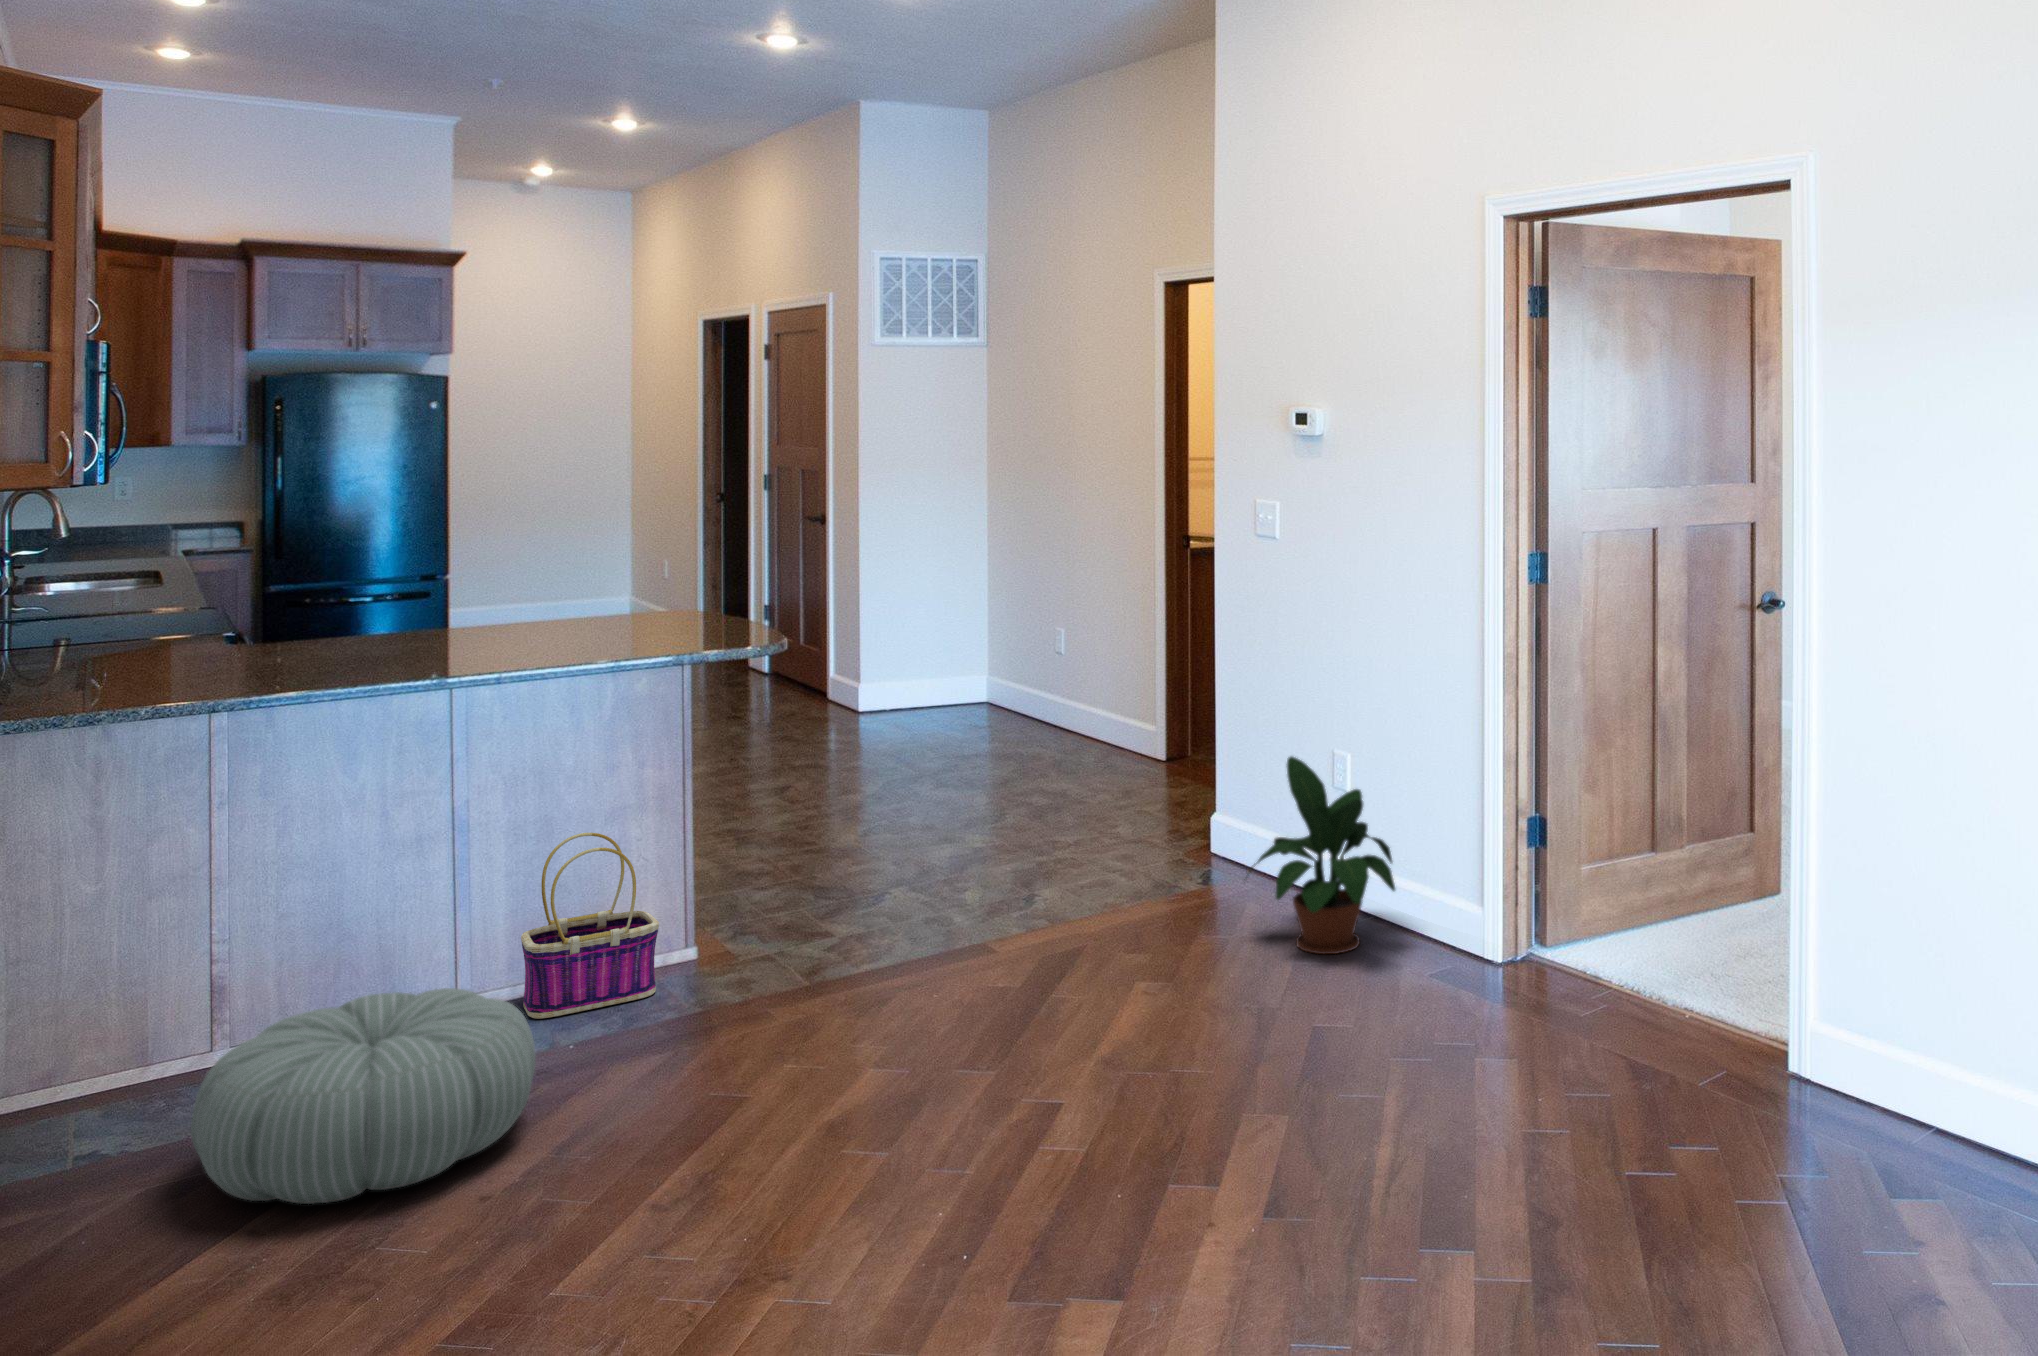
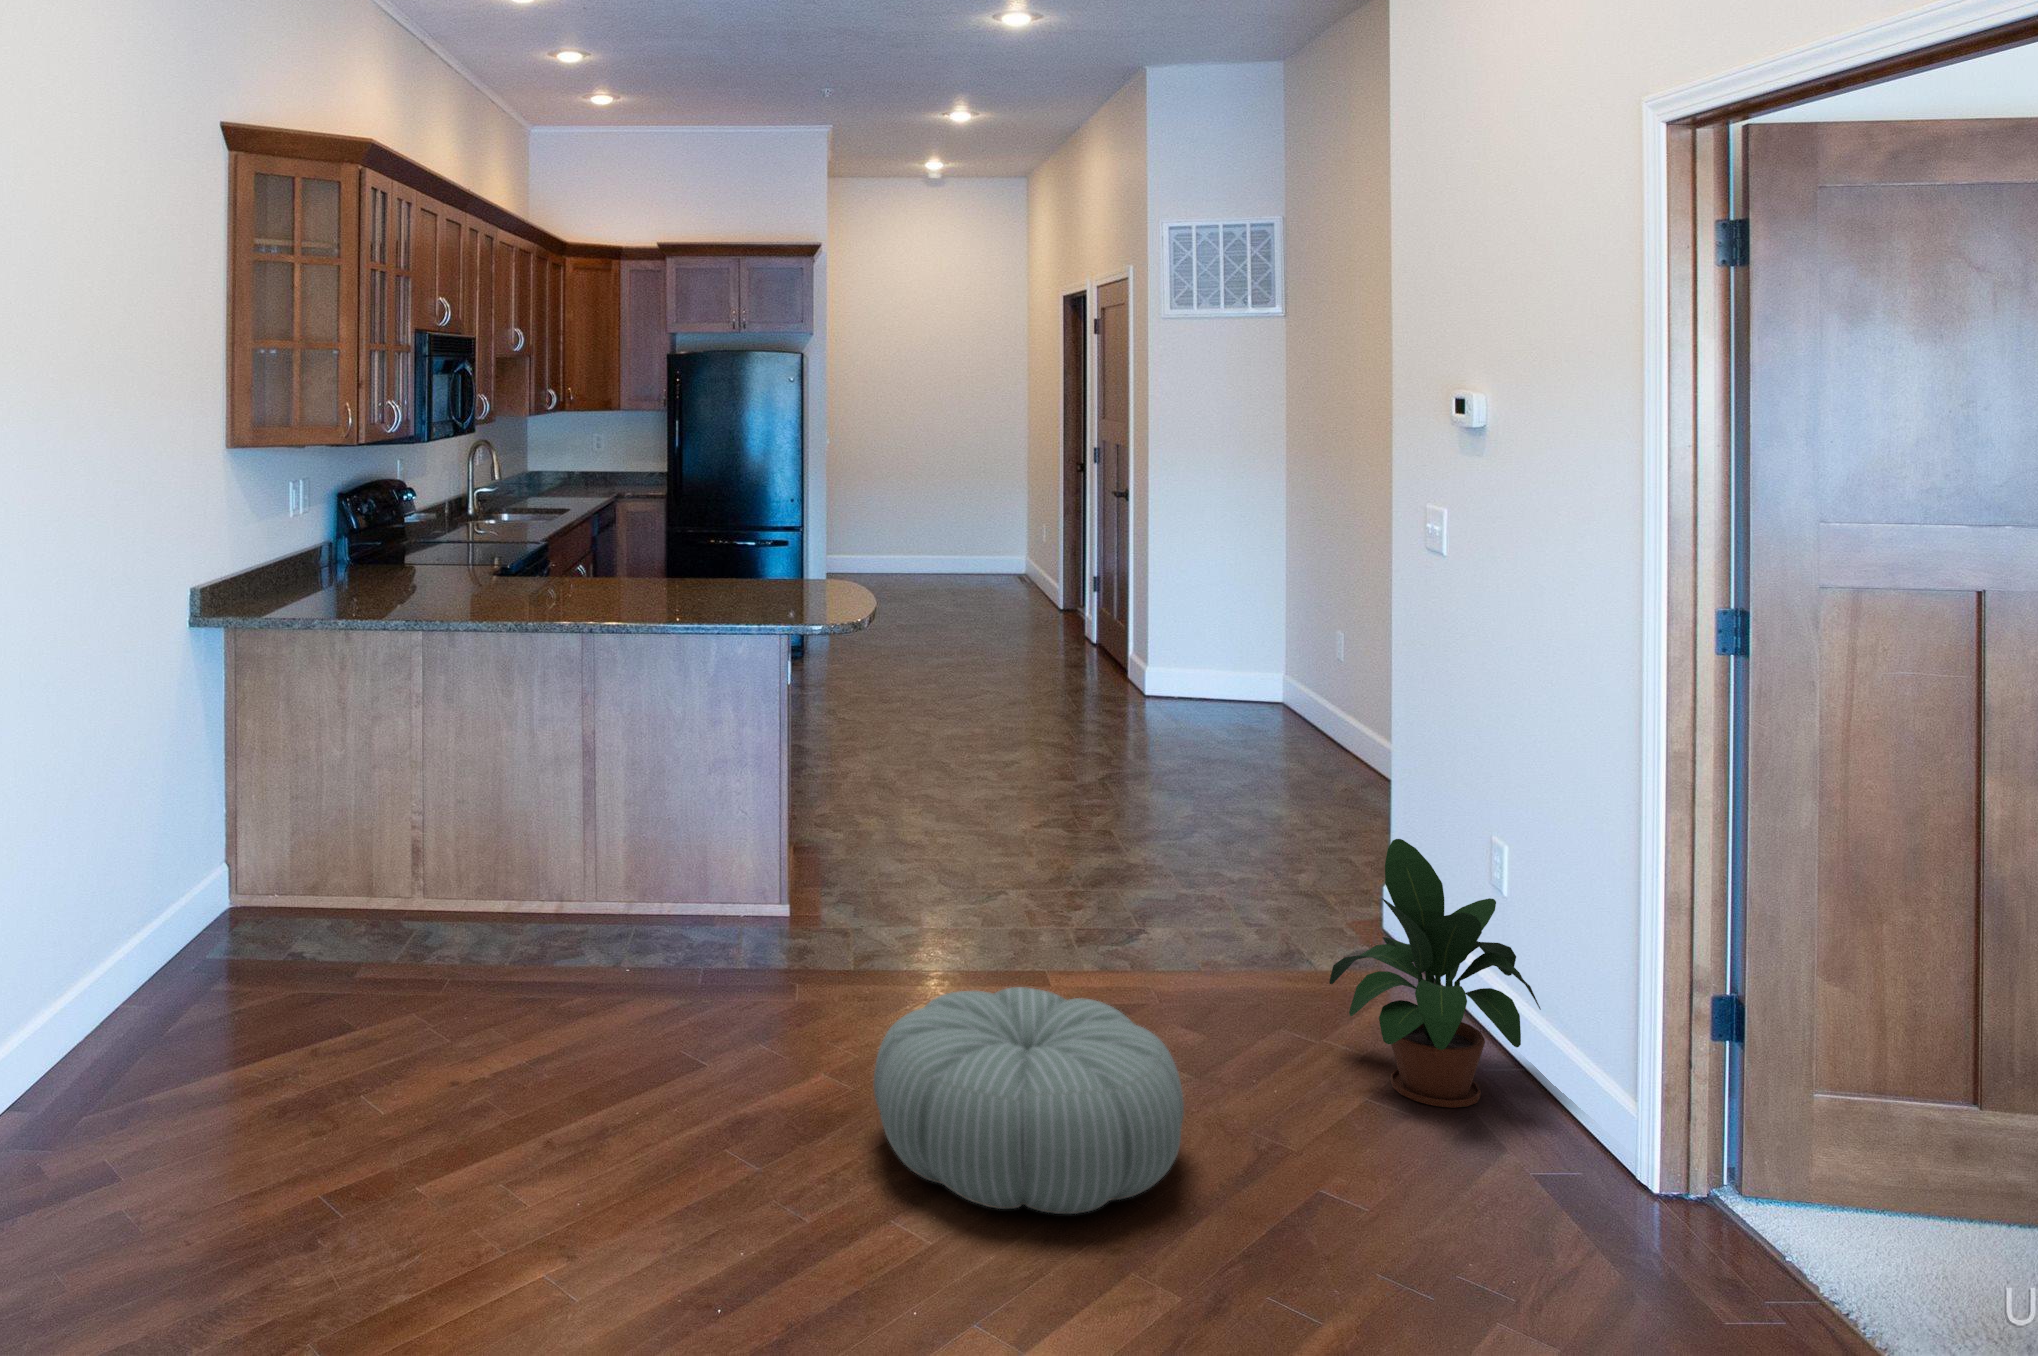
basket: present [521,833,659,1019] -> none [618,778,733,944]
pouf: present [191,988,536,1204] -> present [874,987,1184,1214]

